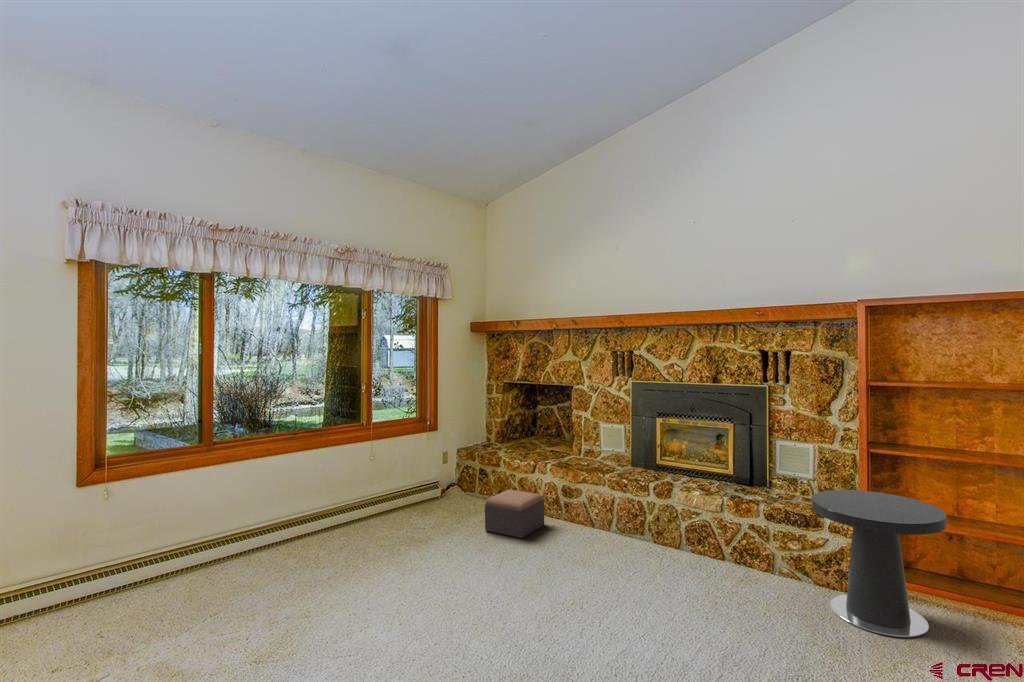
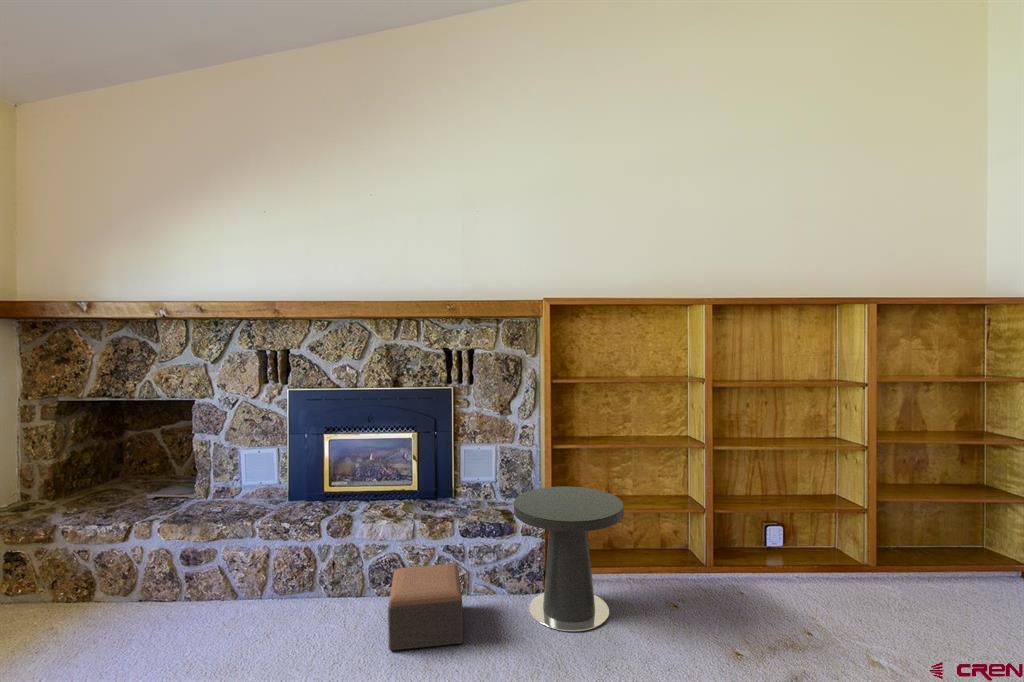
footstool: present [485,489,544,538] -> present [388,564,463,650]

